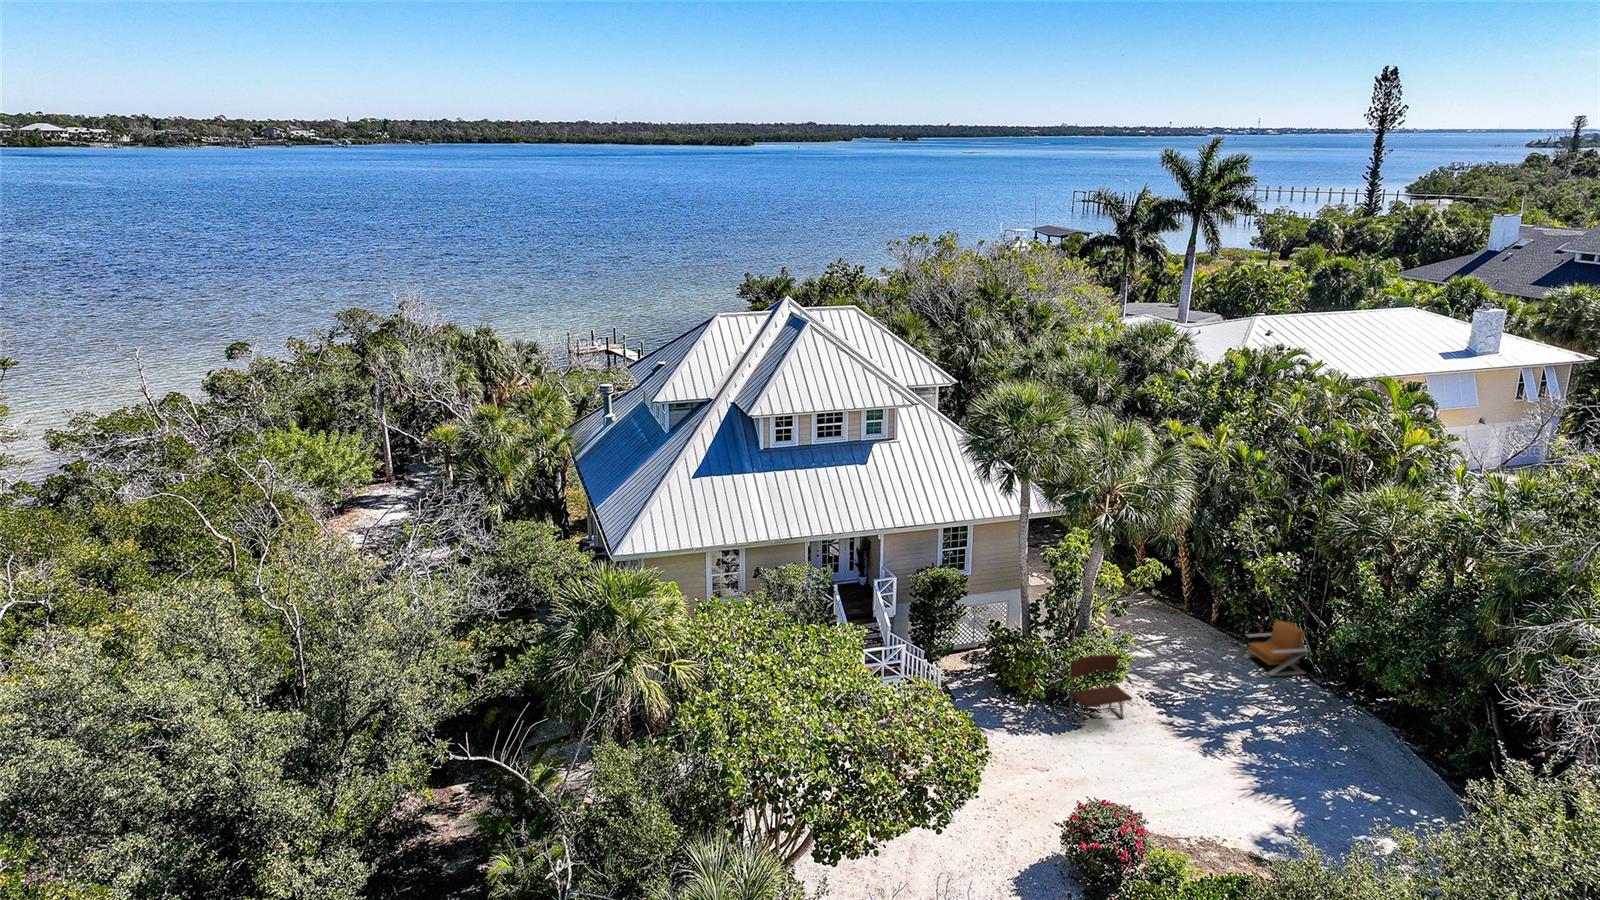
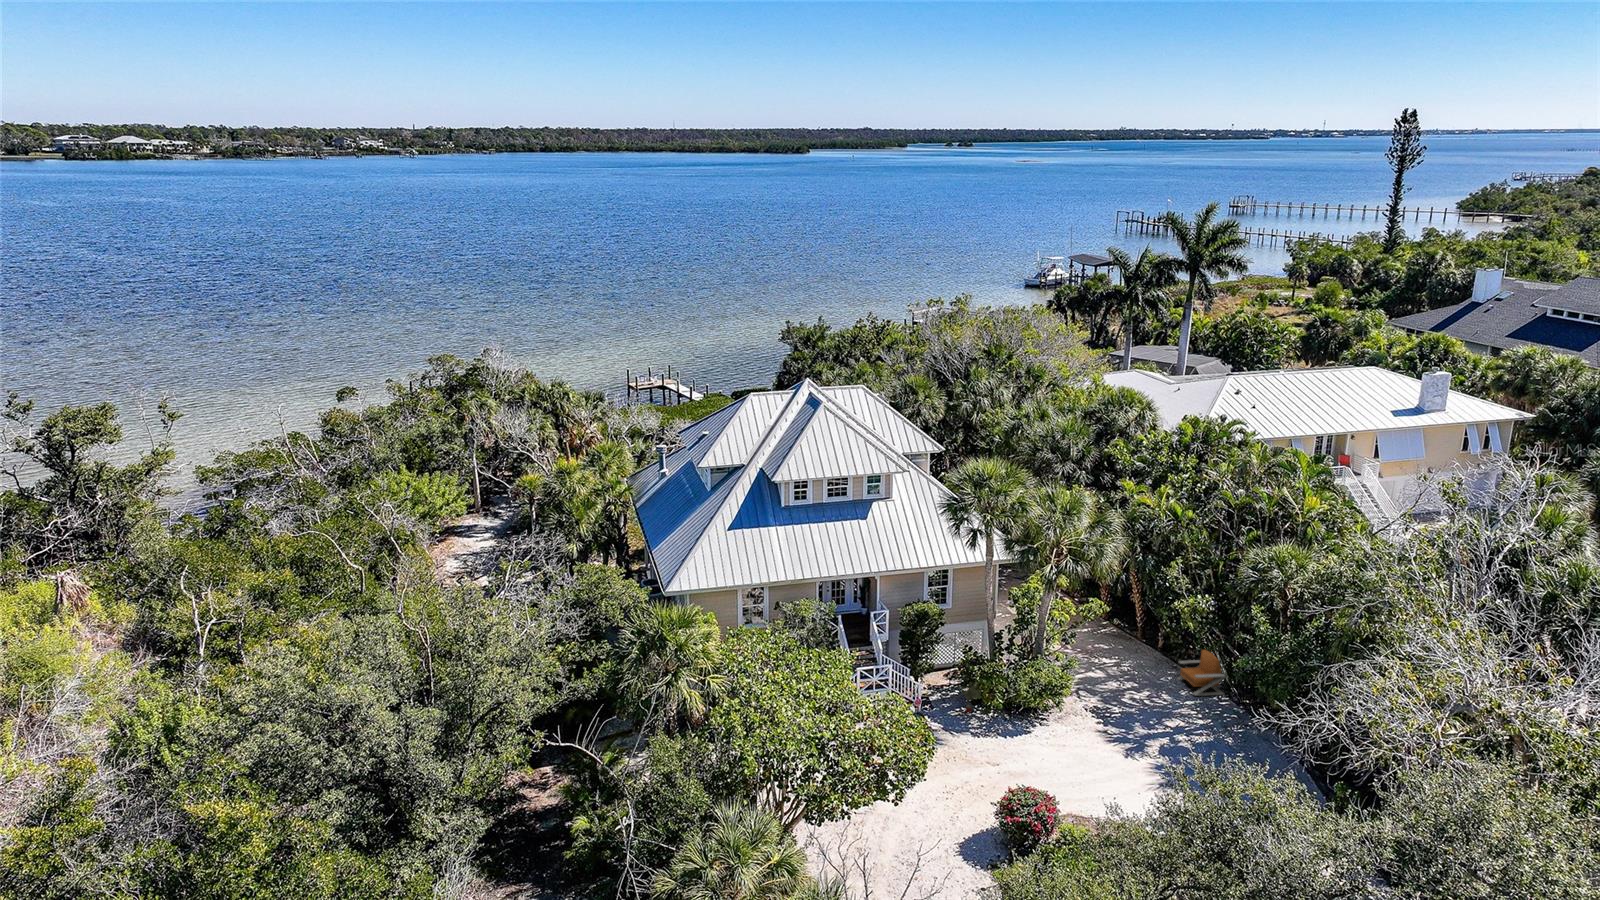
bench: present [1069,655,1132,726] -> none [1023,676,1073,733]
potted tree: none [988,664,1015,704] -> present [961,682,980,713]

